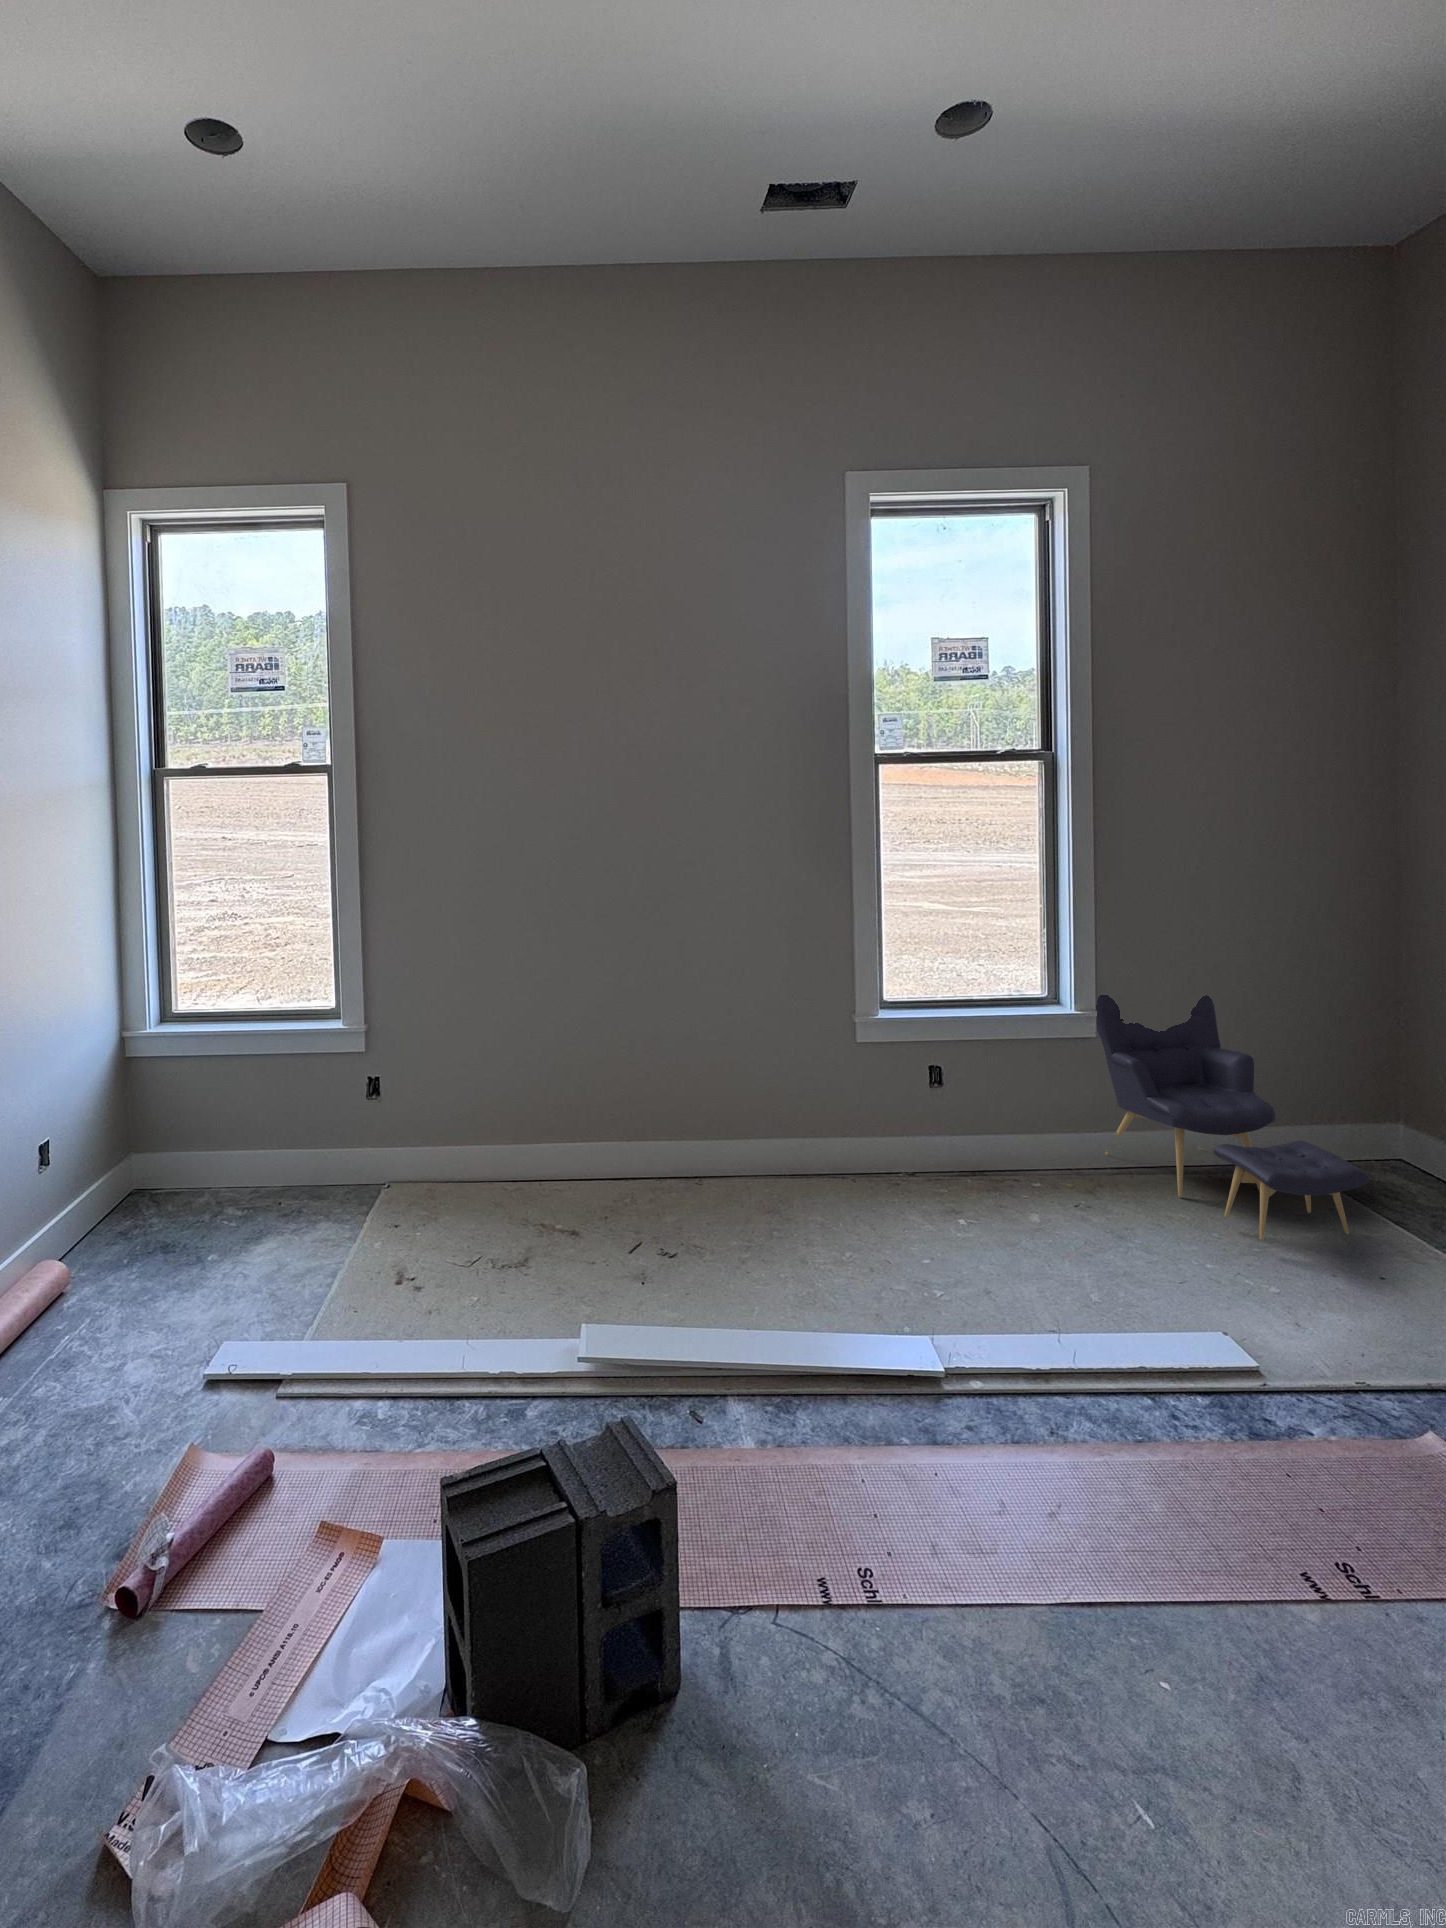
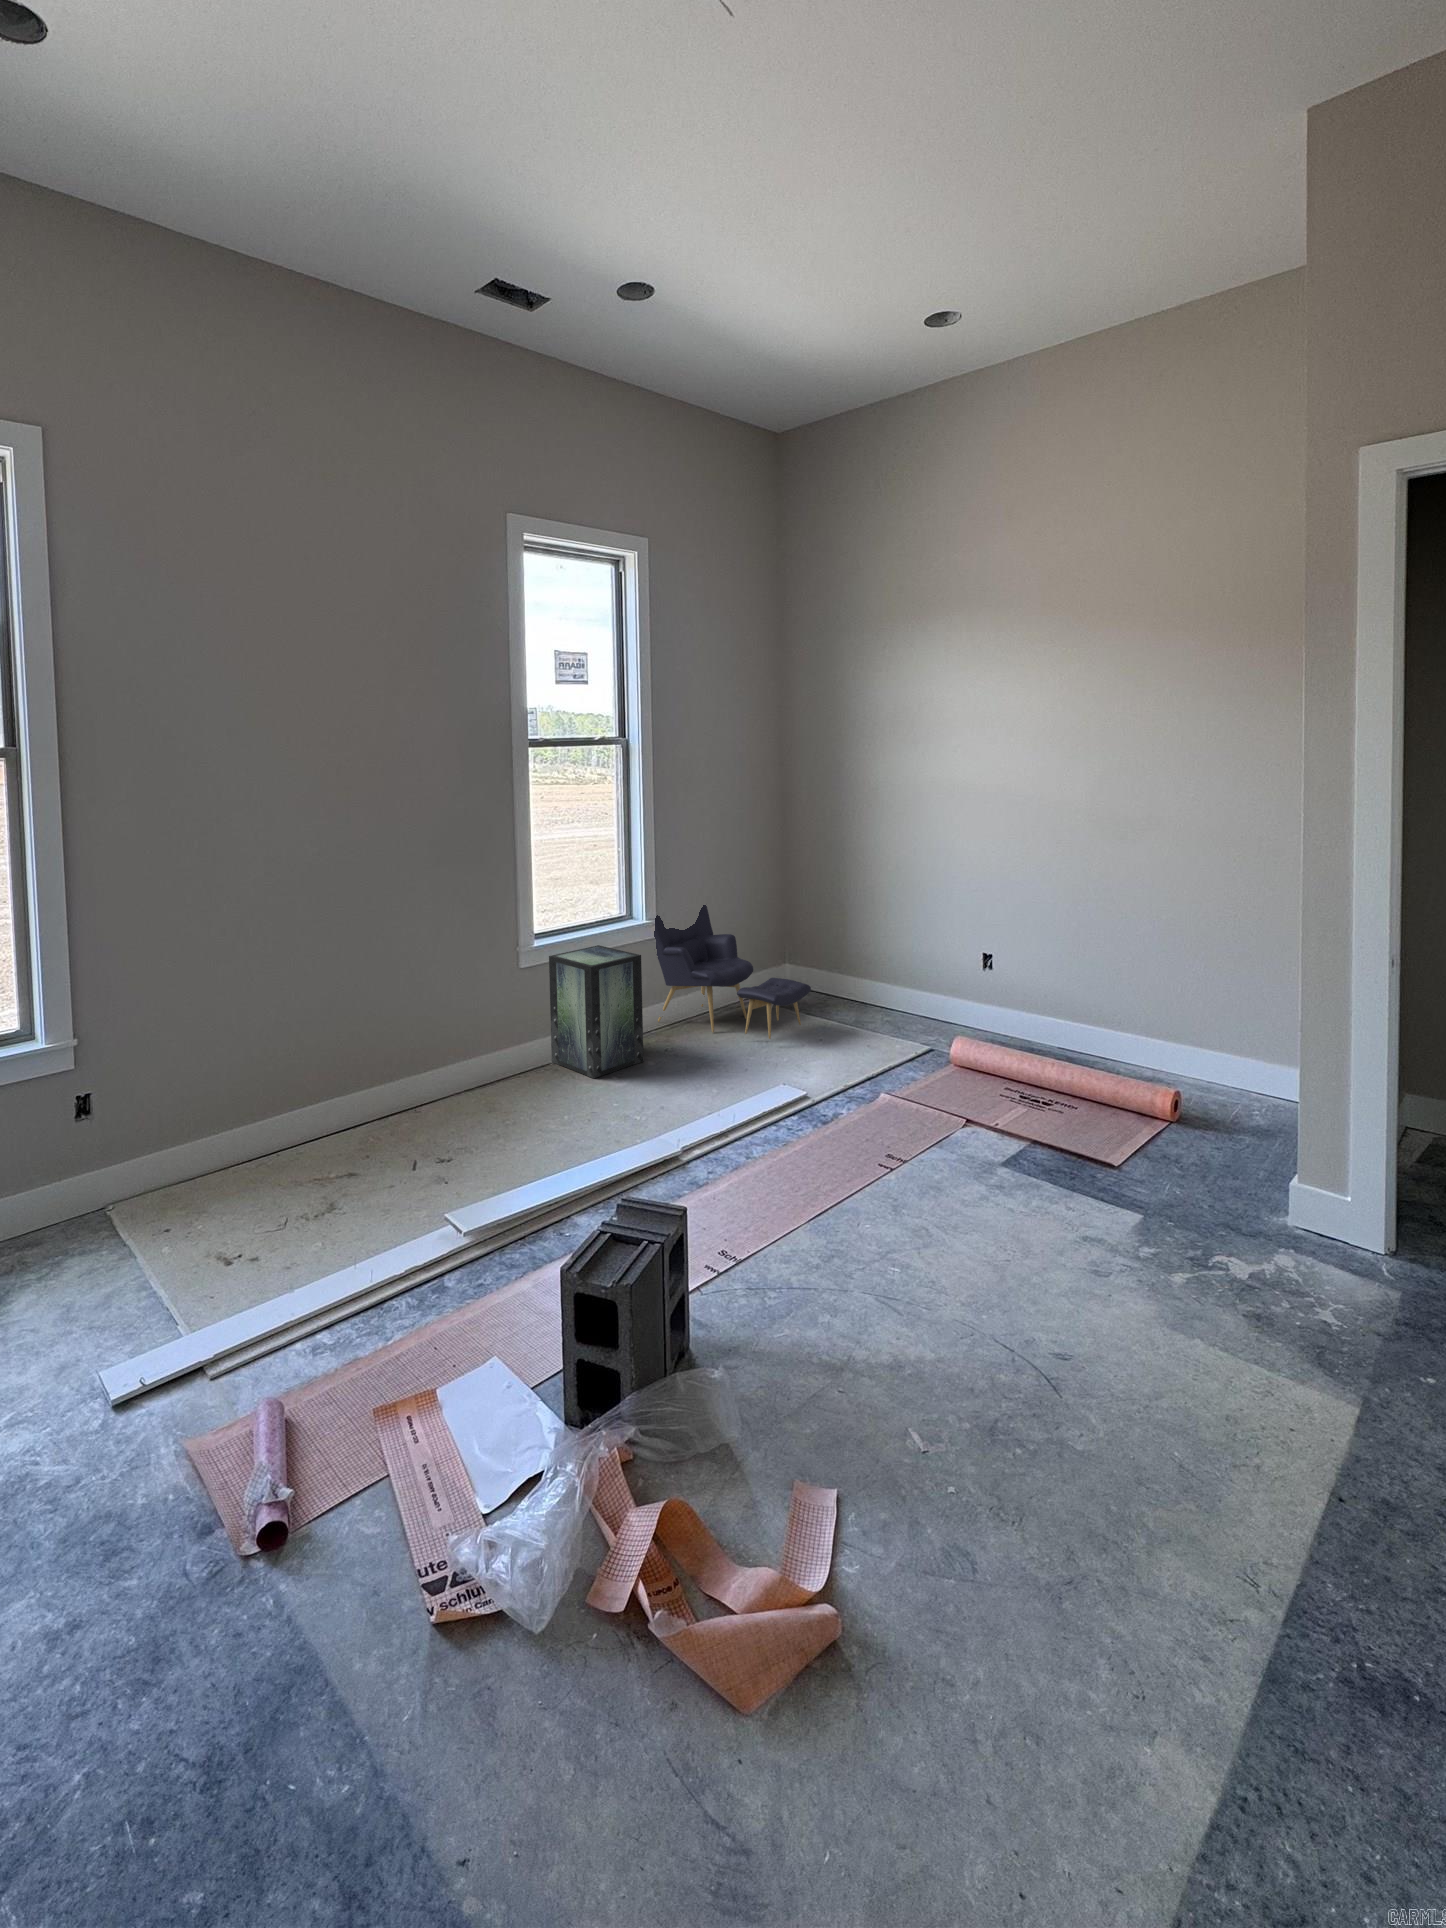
storage box: none [904,1031,1029,1210] -> present [549,945,644,1078]

